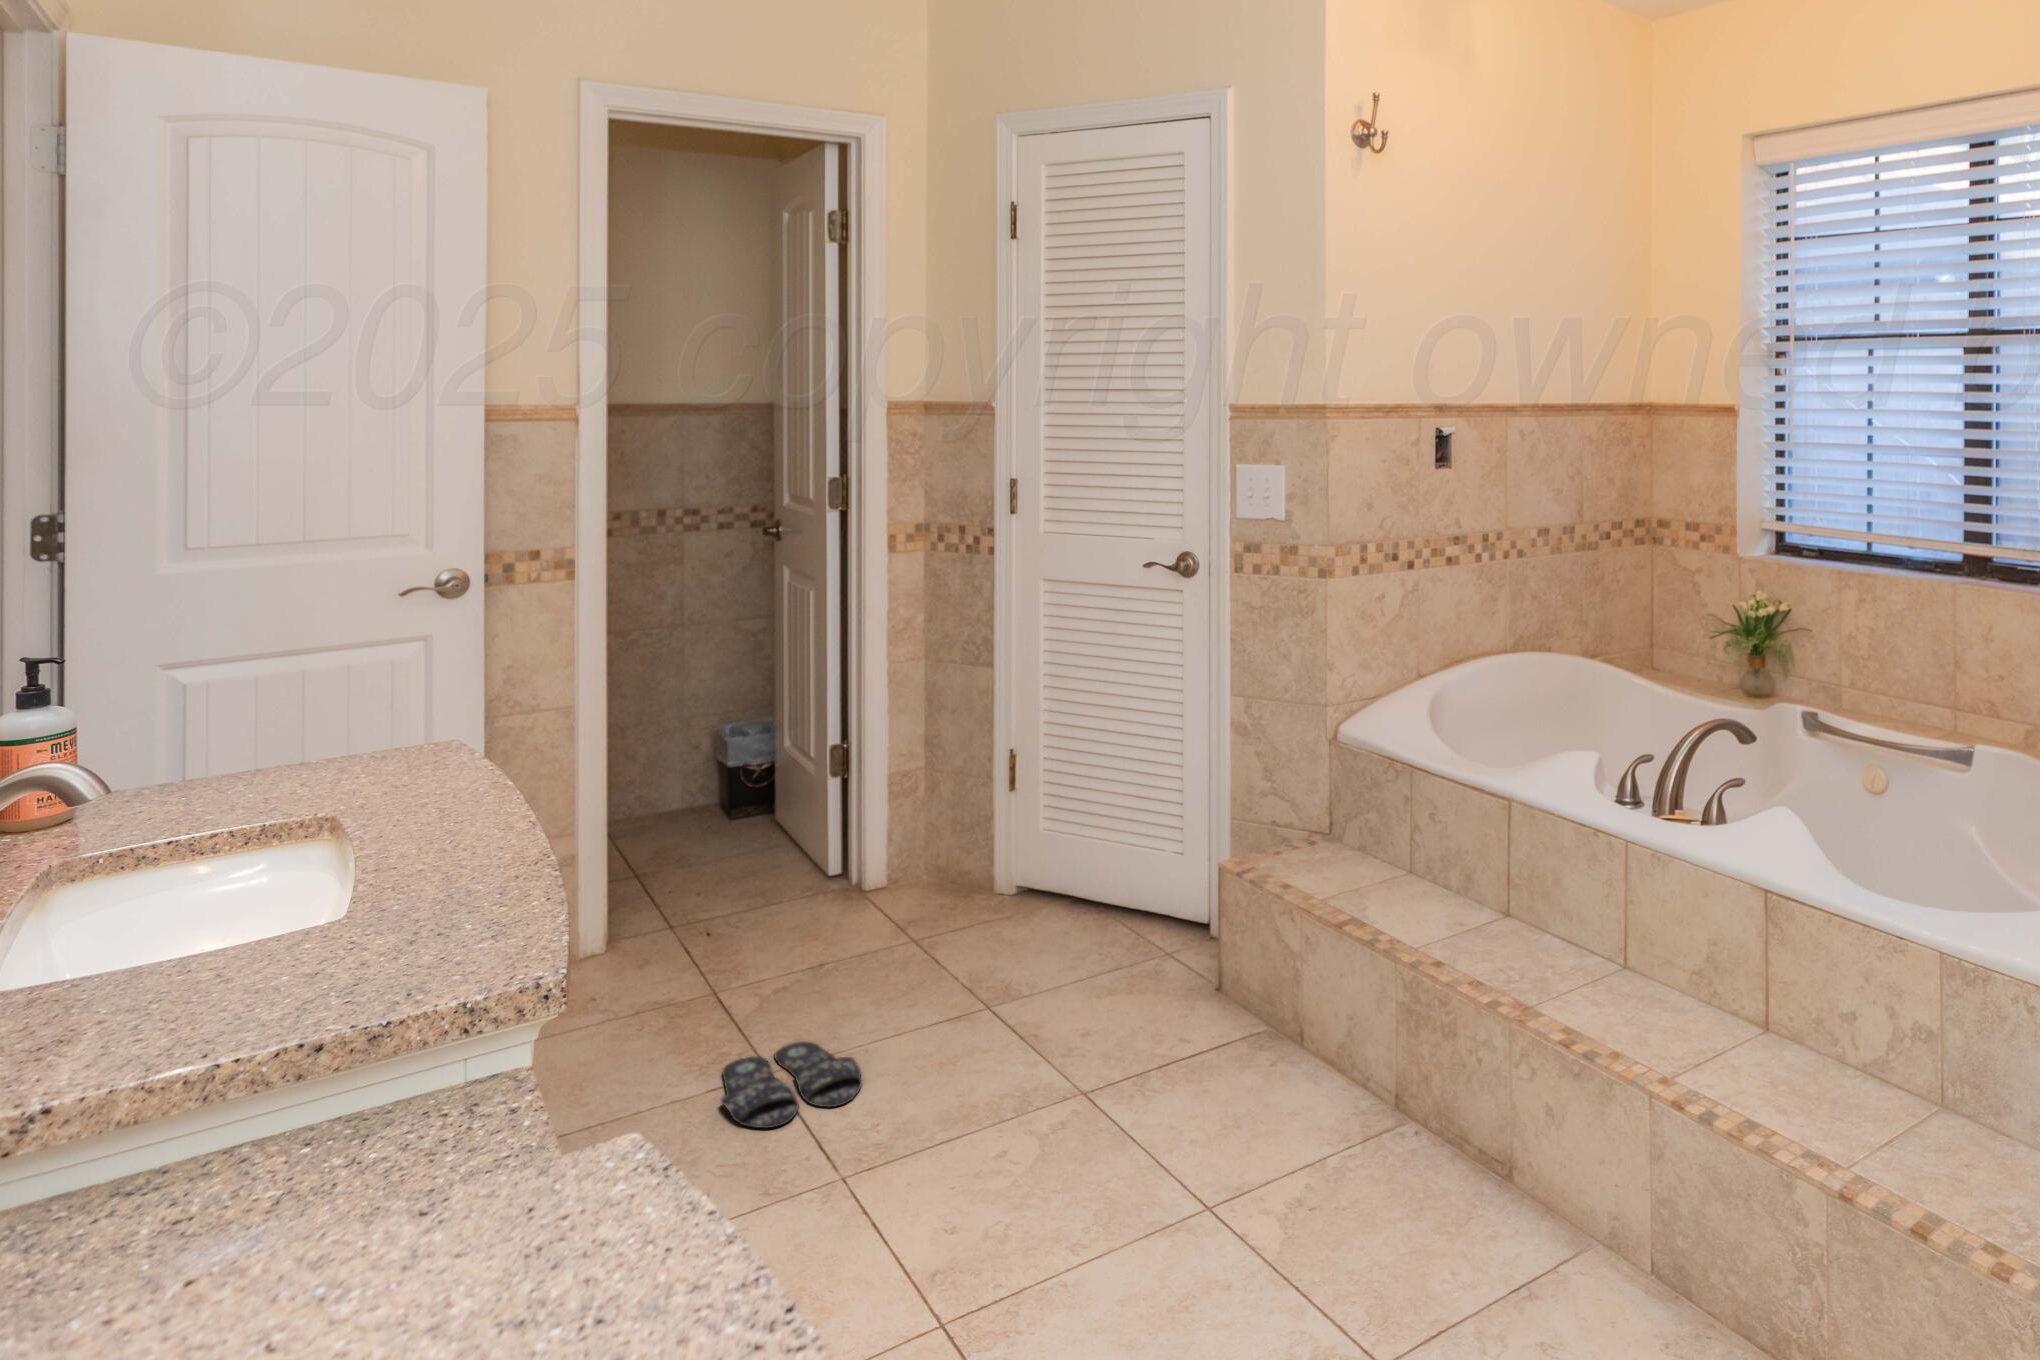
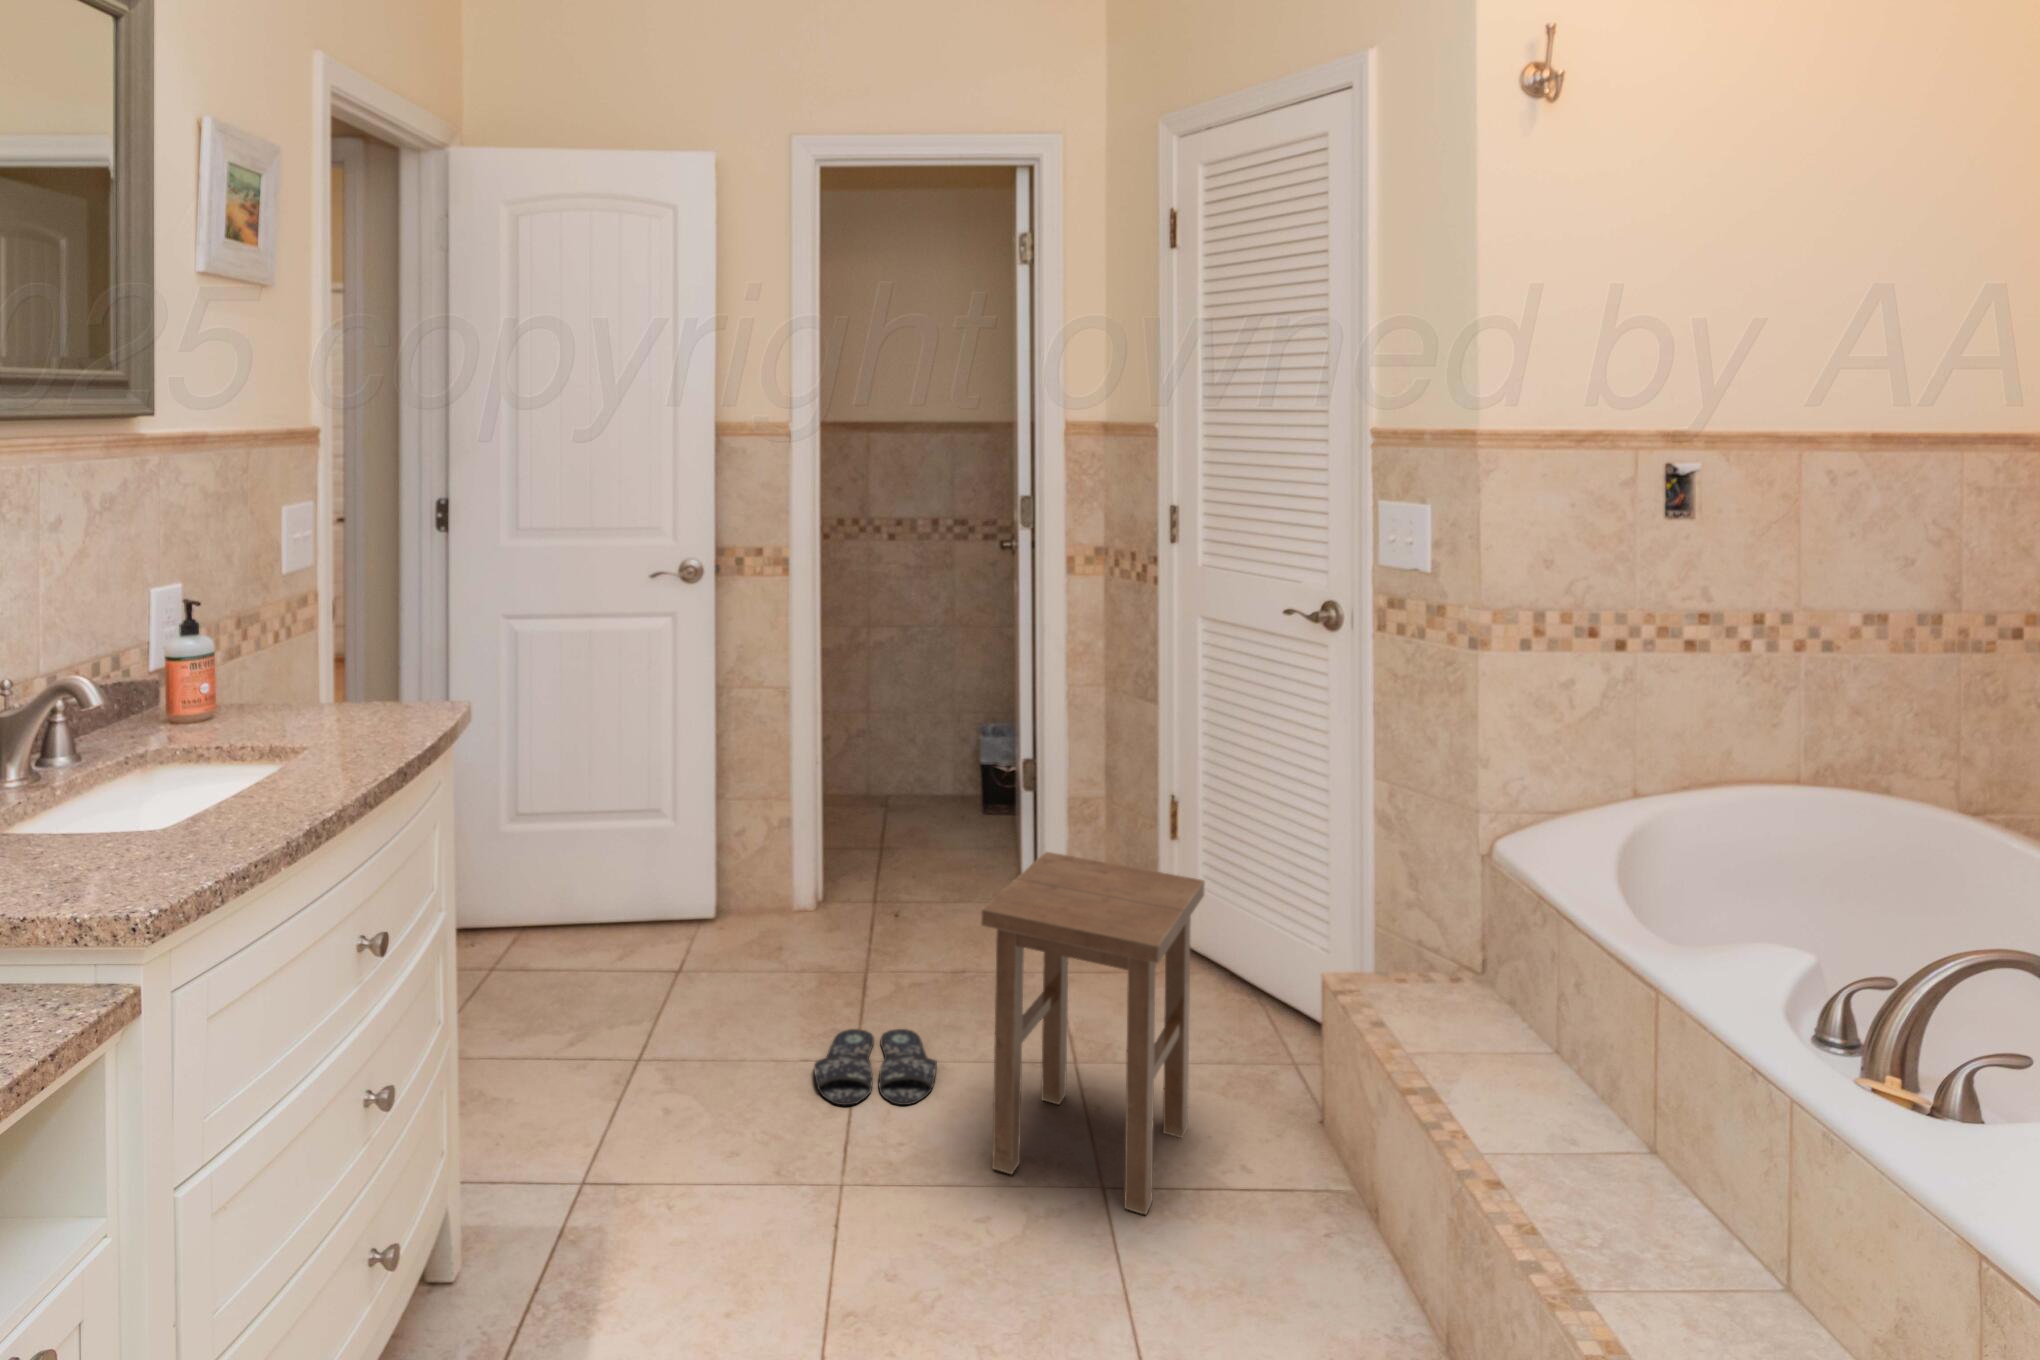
stool: none [959,811,1137,1123] -> present [981,852,1205,1214]

